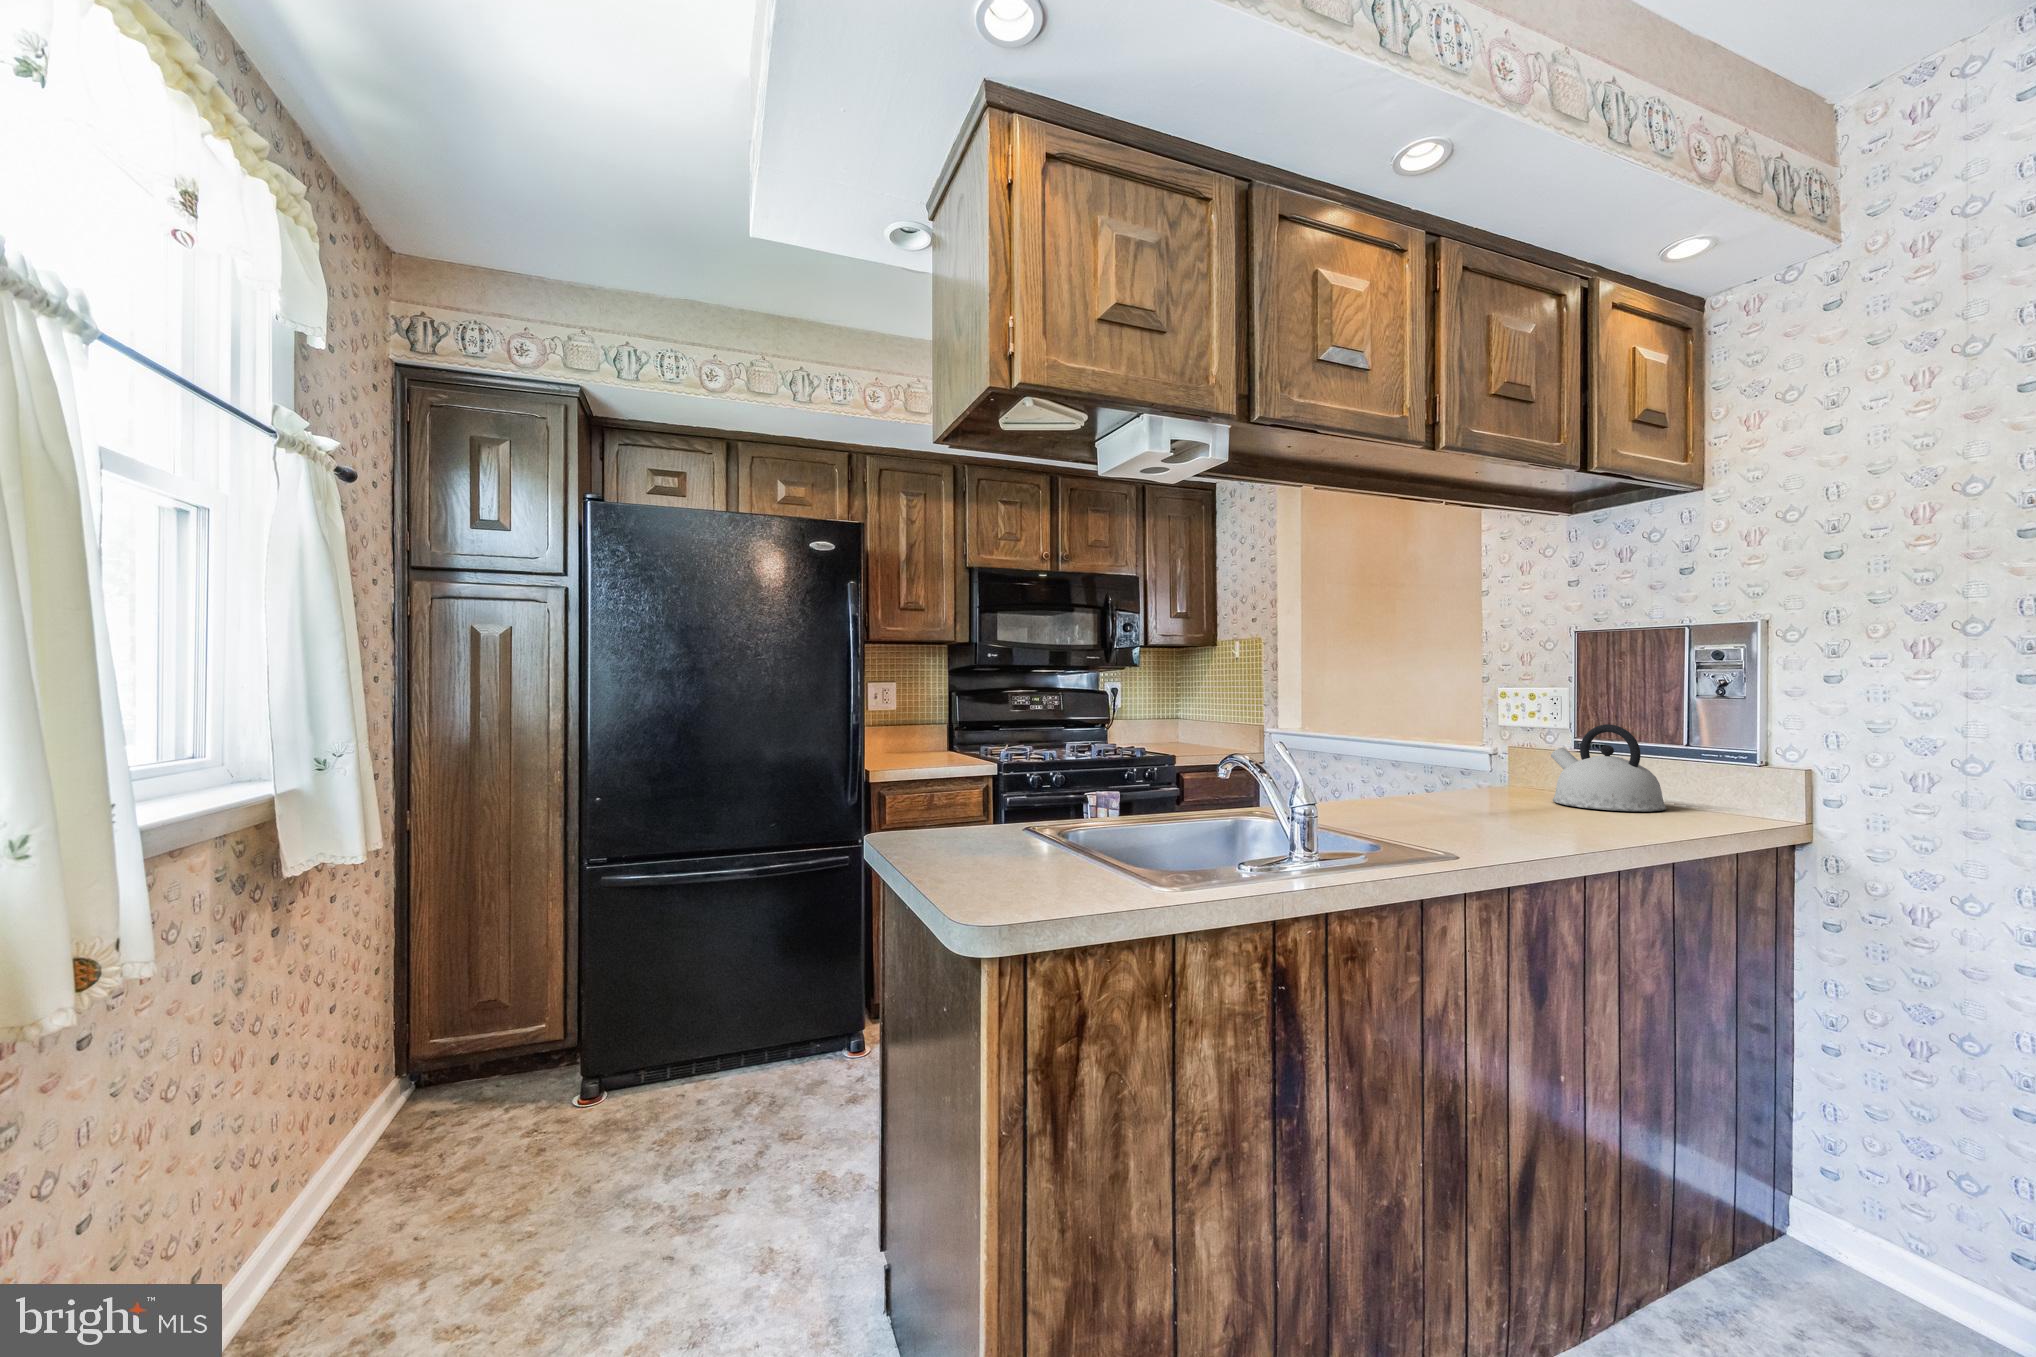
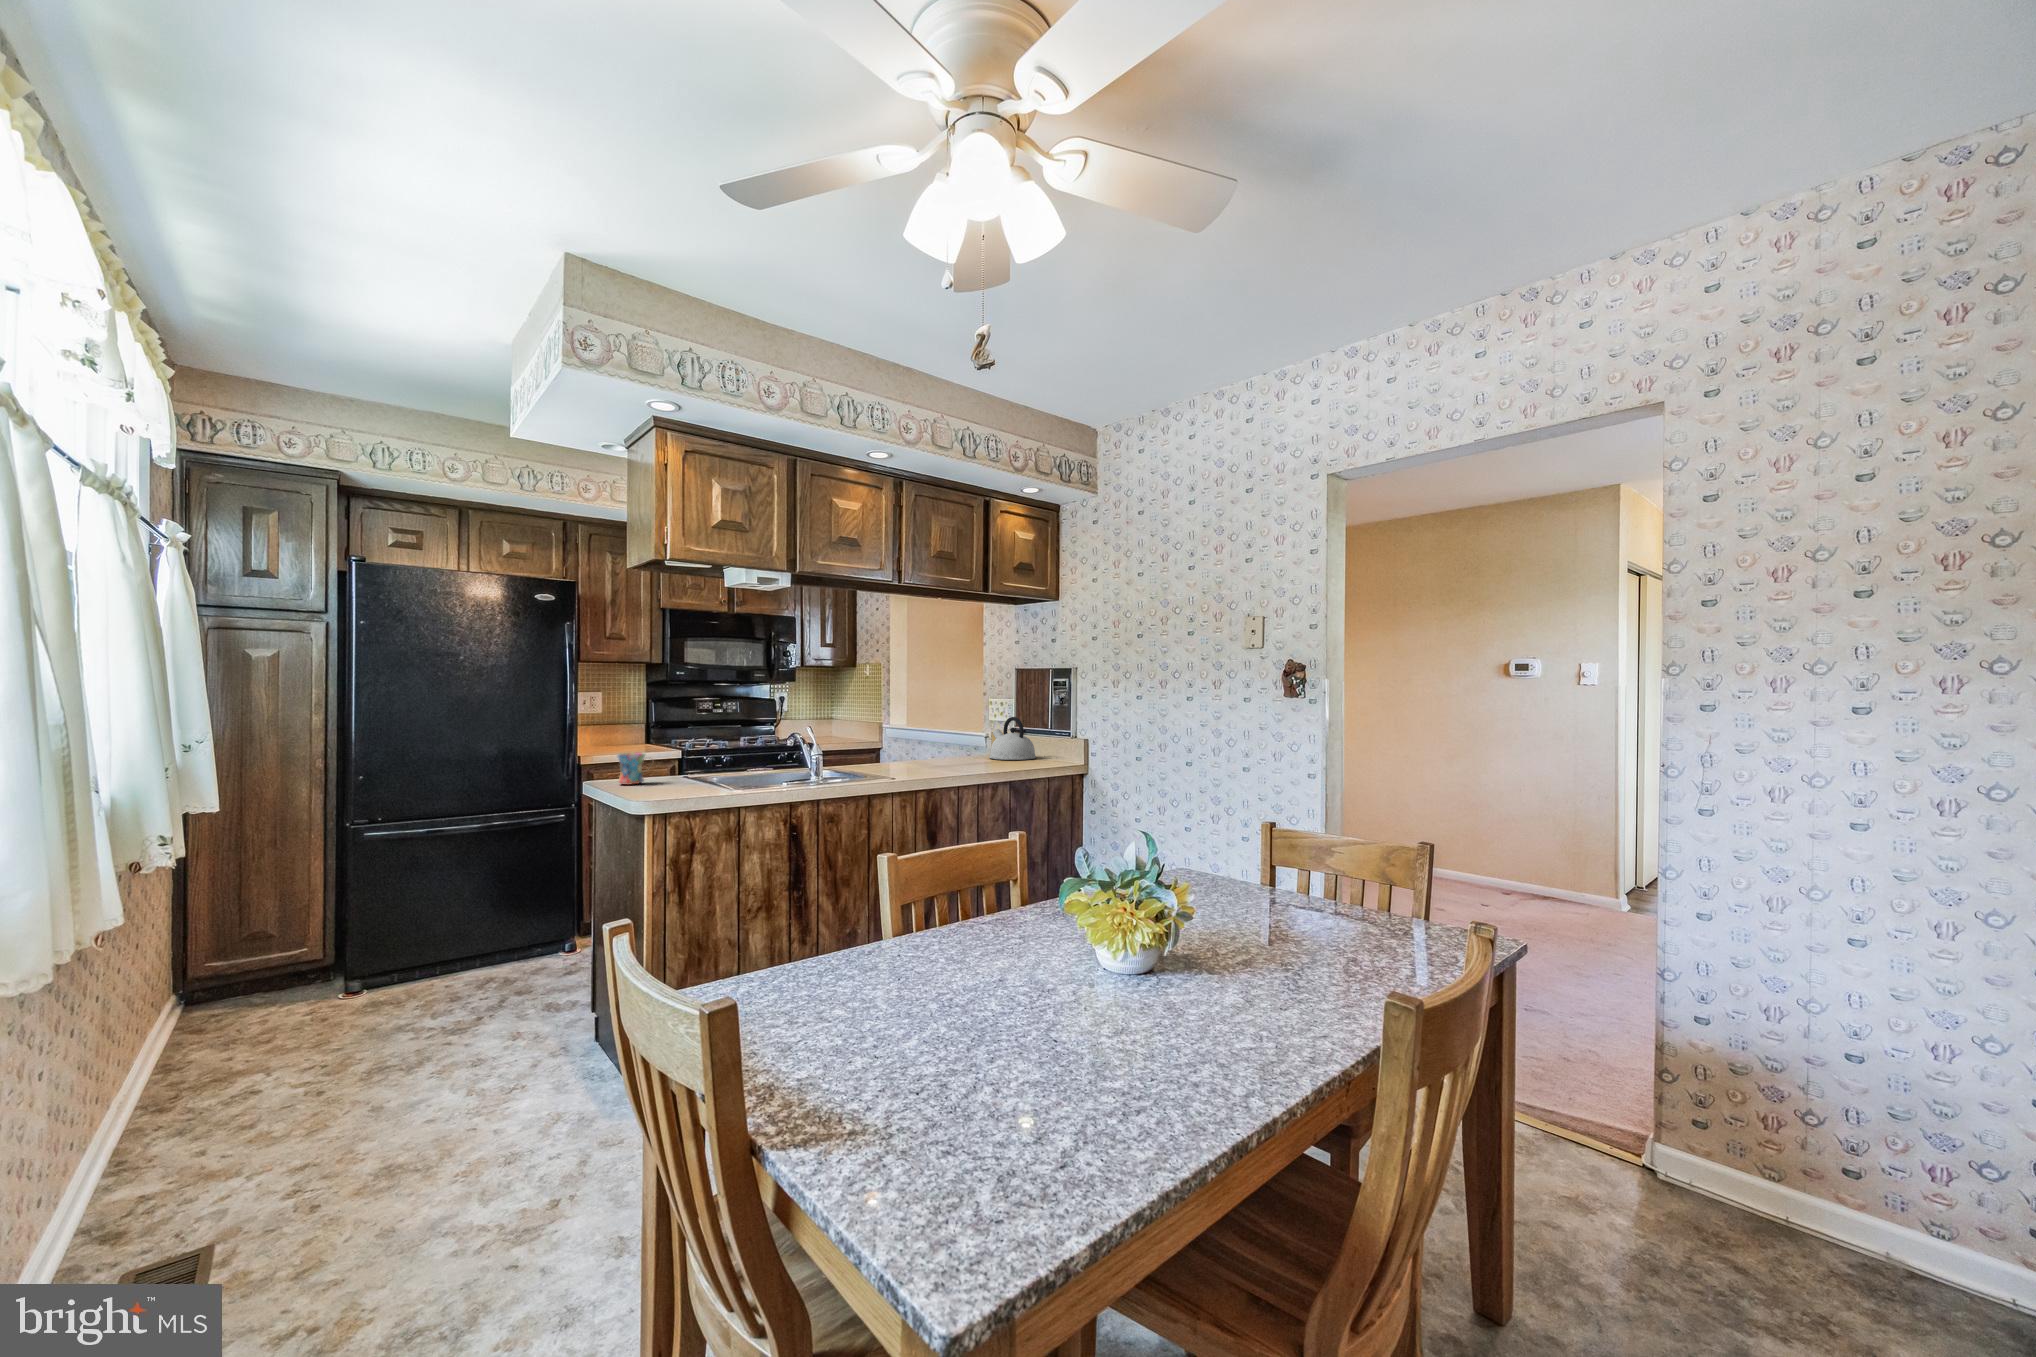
mug: none [917,786,980,847] -> present [617,753,651,784]

